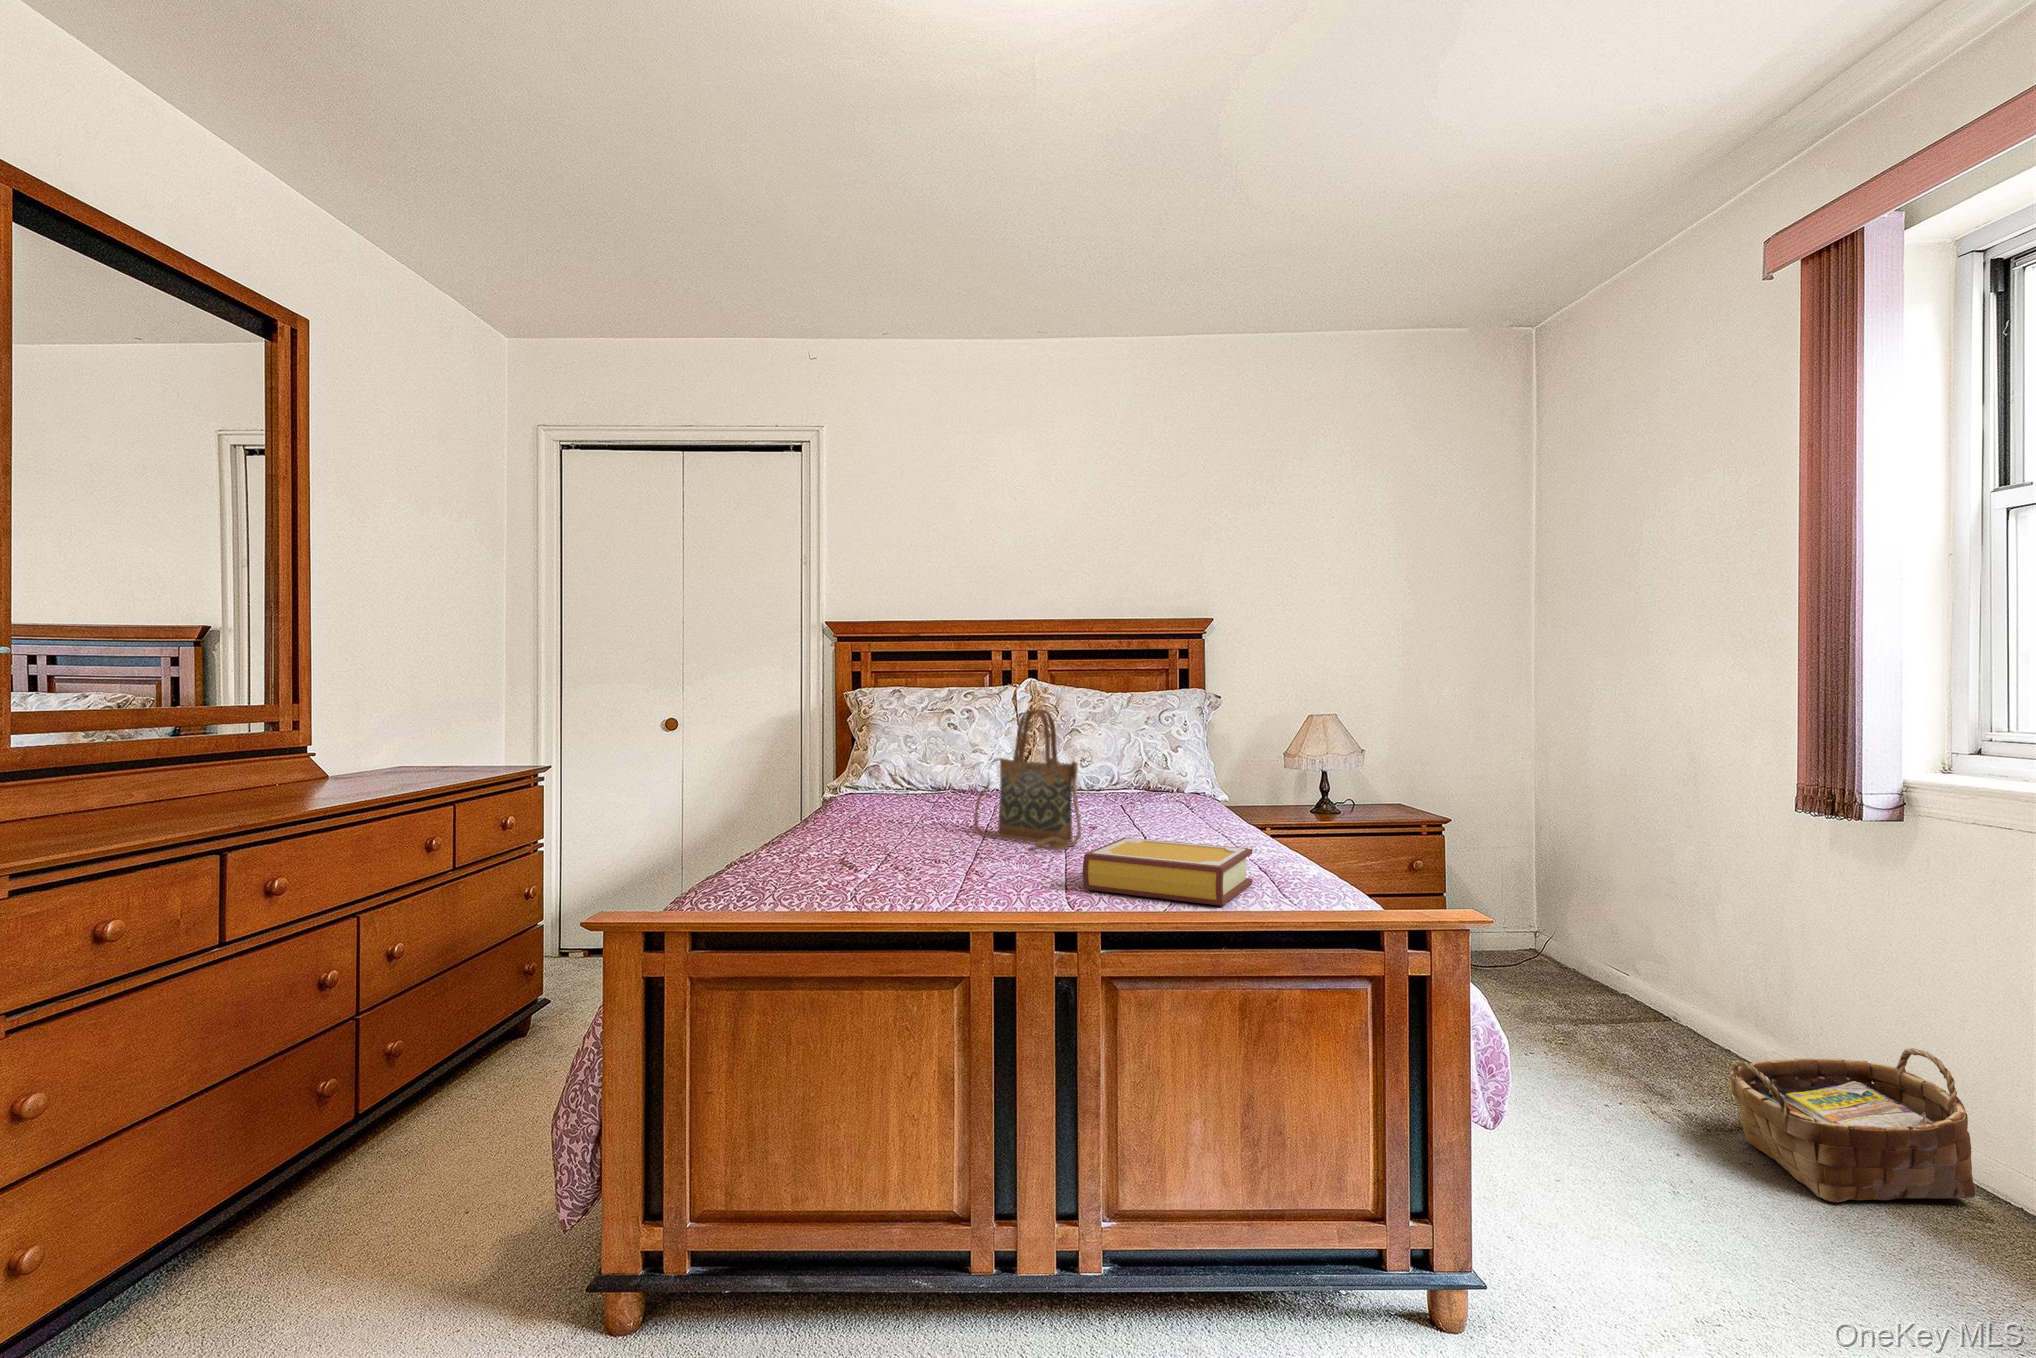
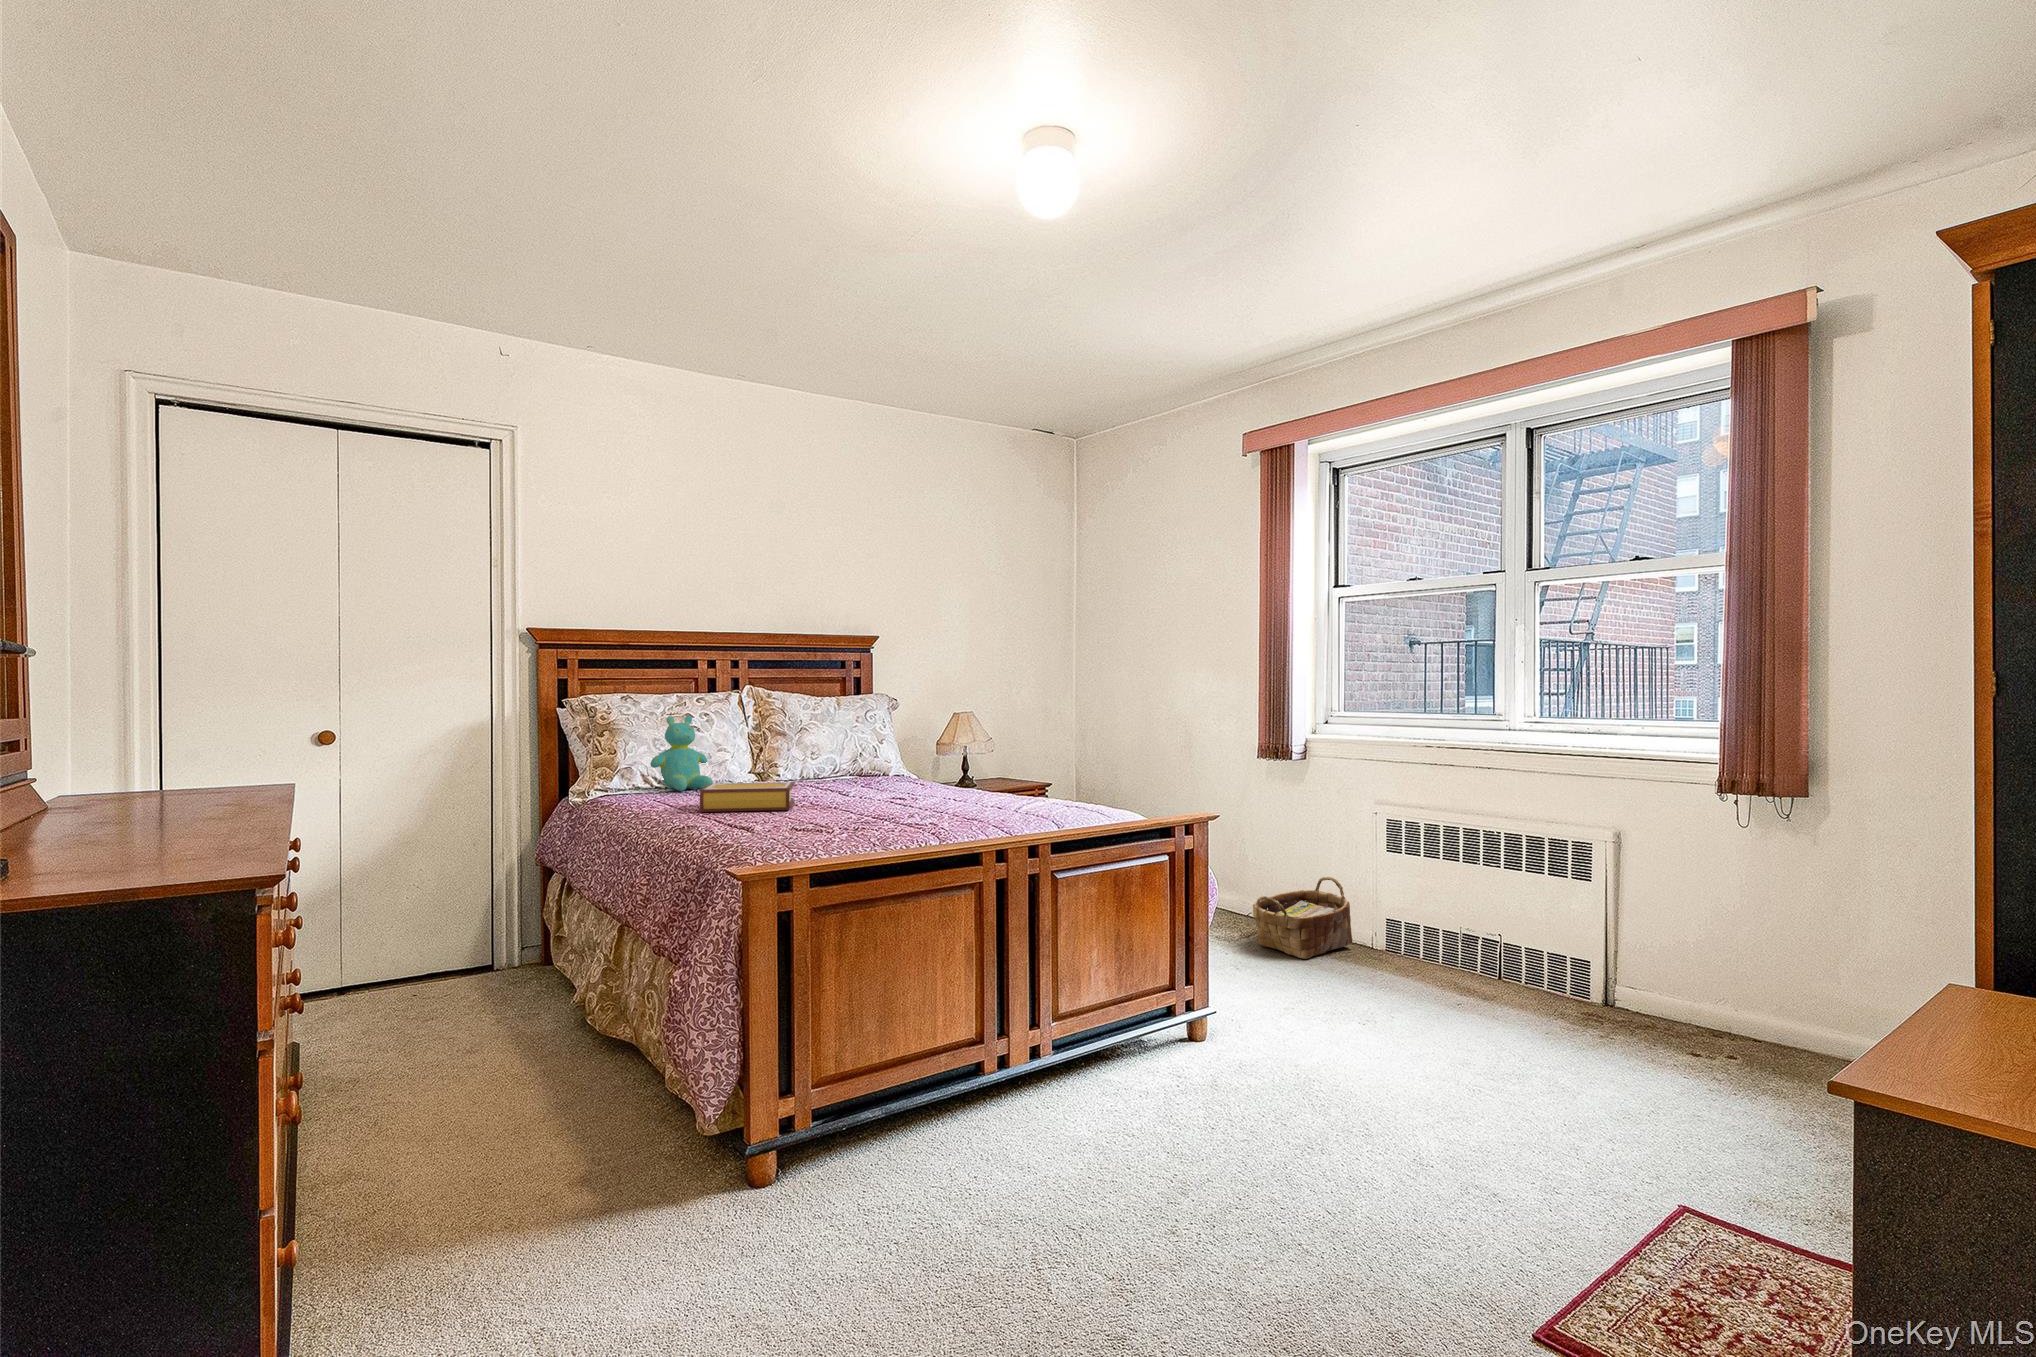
handbag: present [974,709,1081,850] -> none [832,707,933,810]
teddy bear: none [891,712,956,793] -> present [650,716,713,791]
book: present [1083,838,1253,906] -> present [700,782,795,812]

